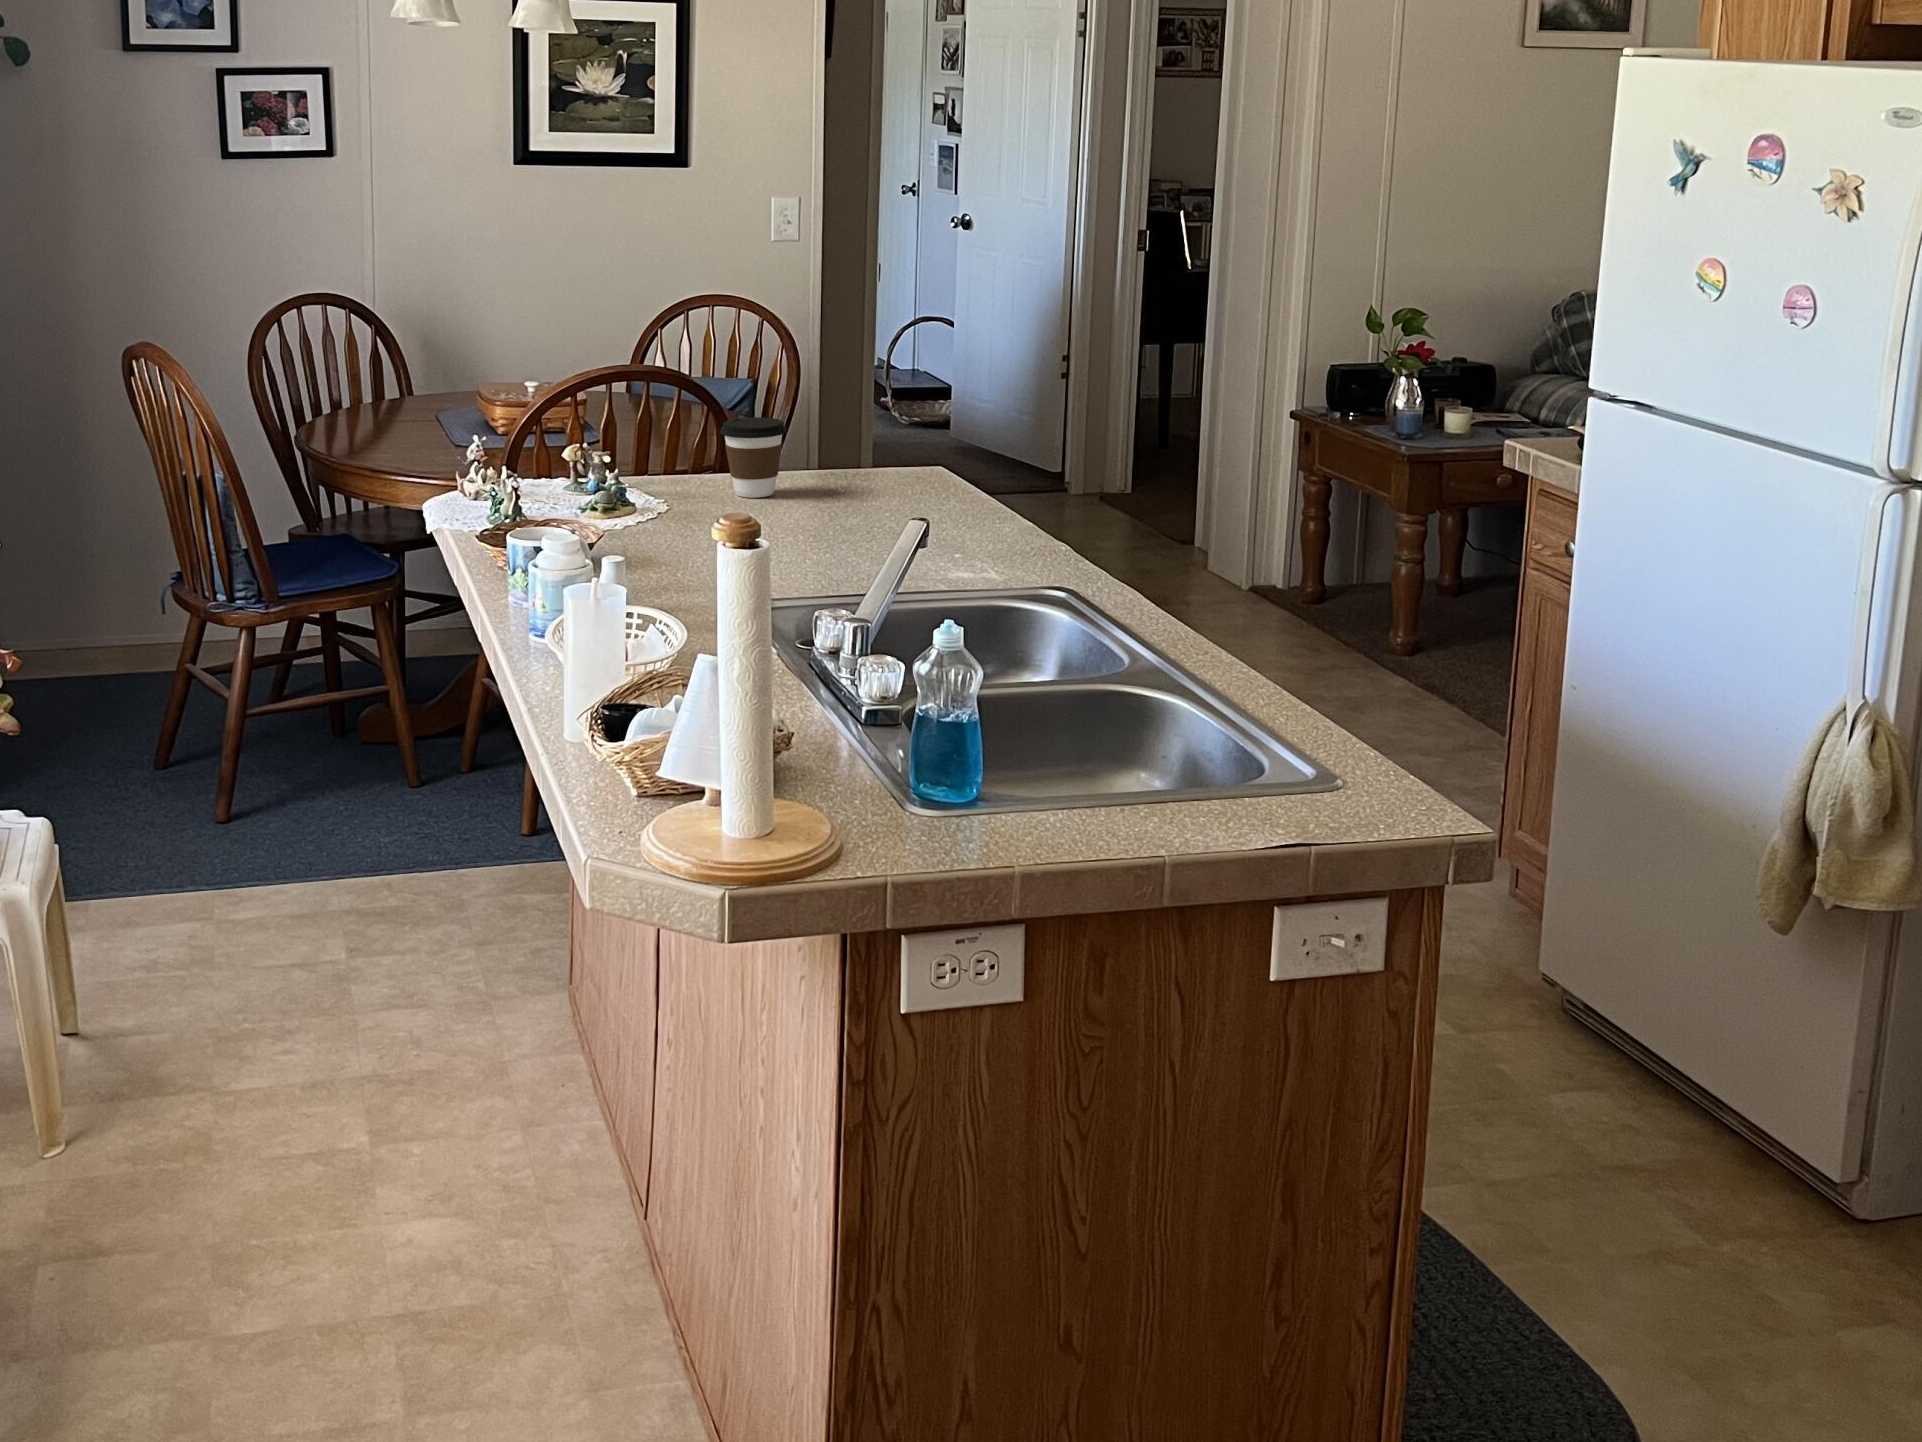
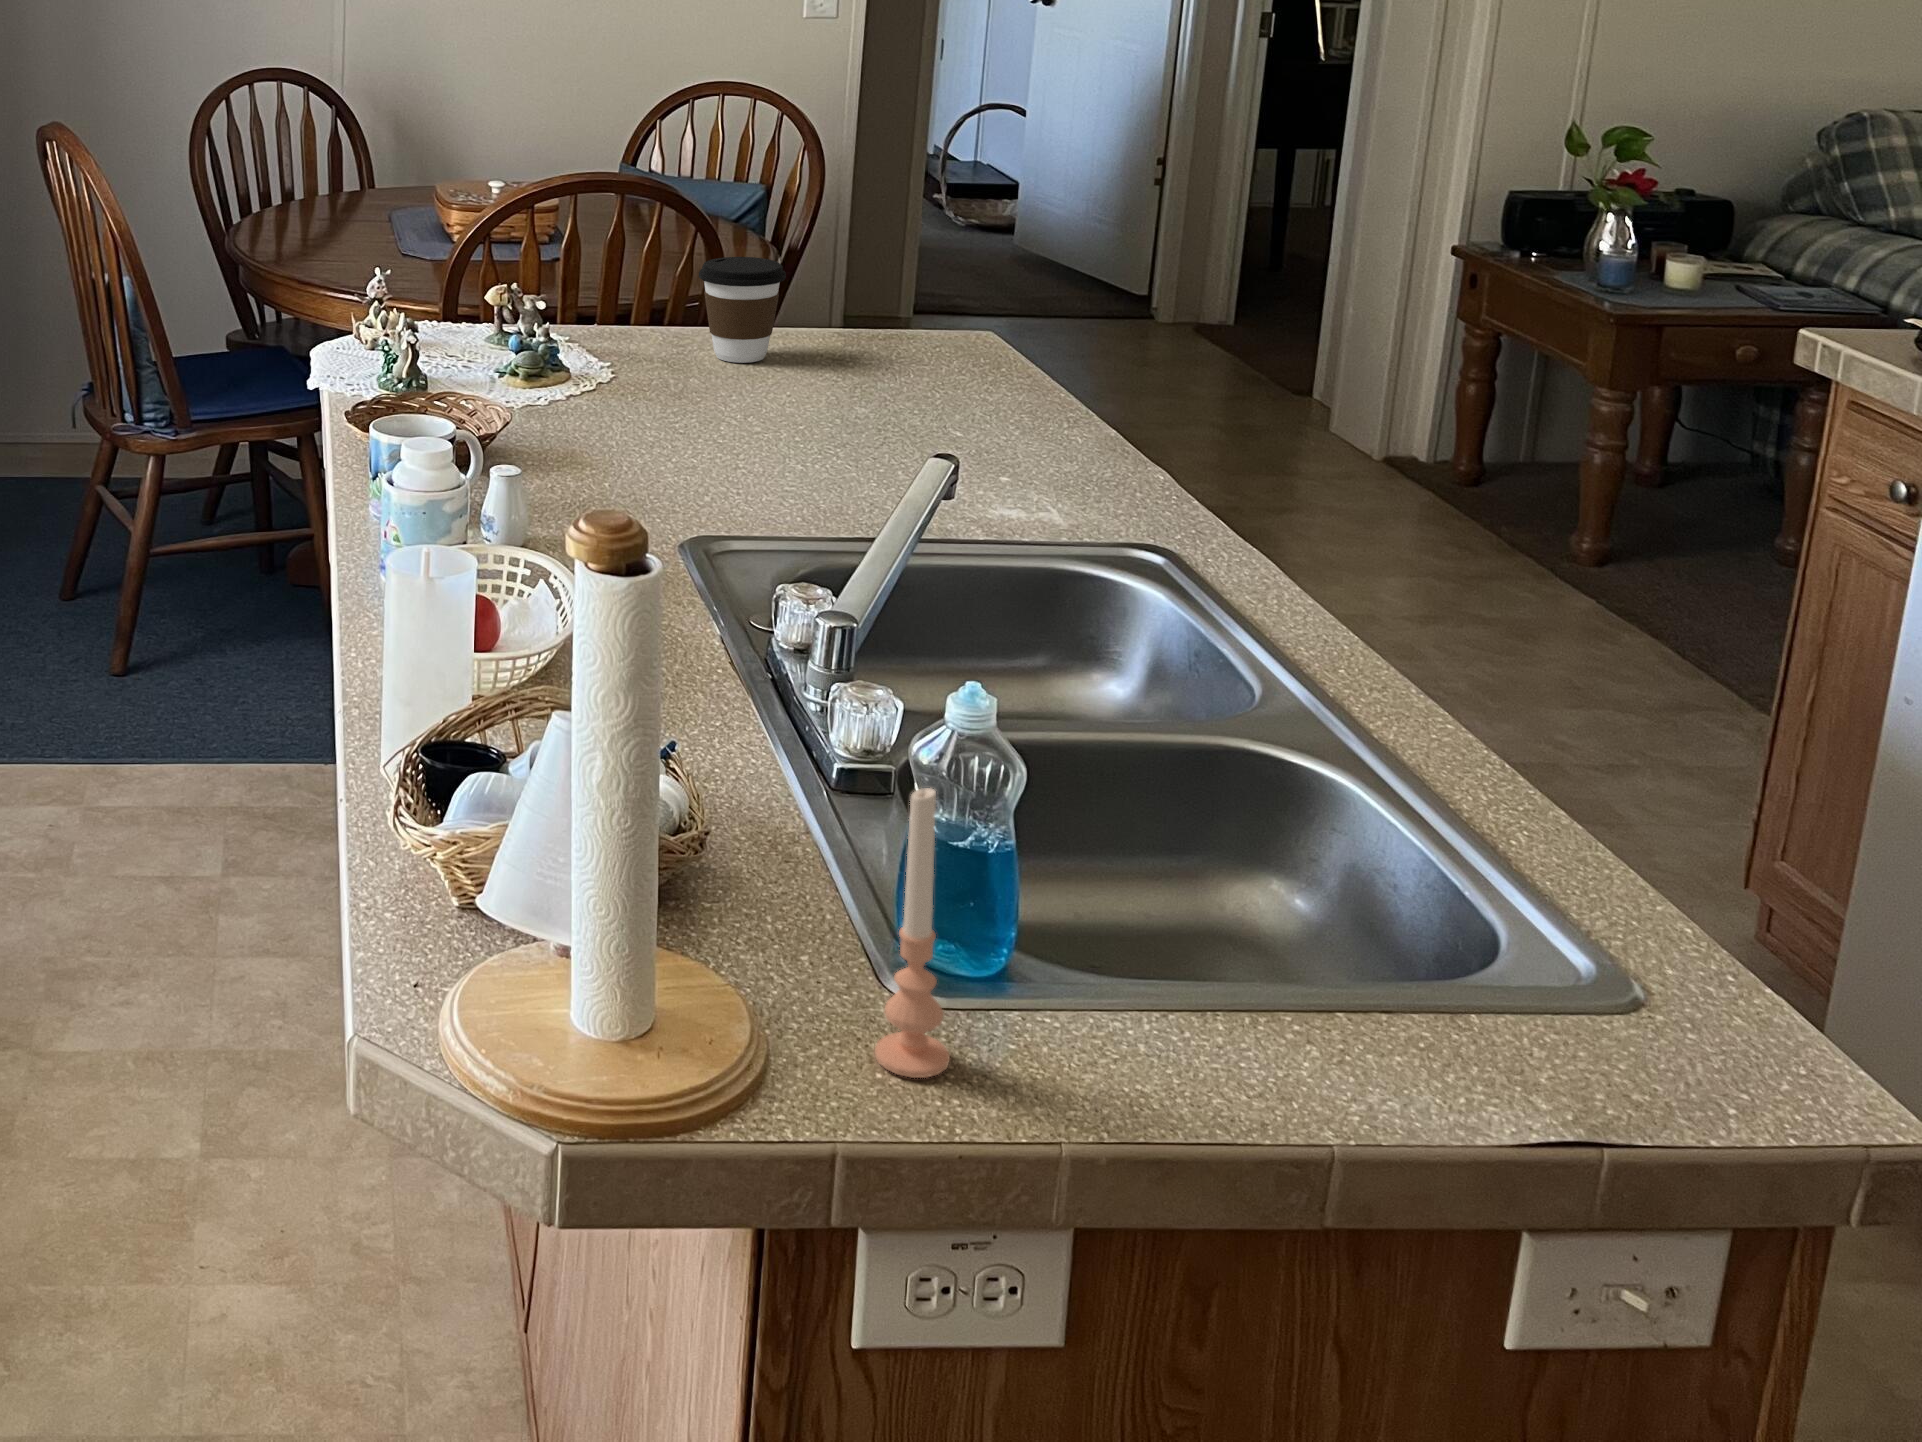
candle: none [906,670,950,846] -> present [875,788,950,1078]

